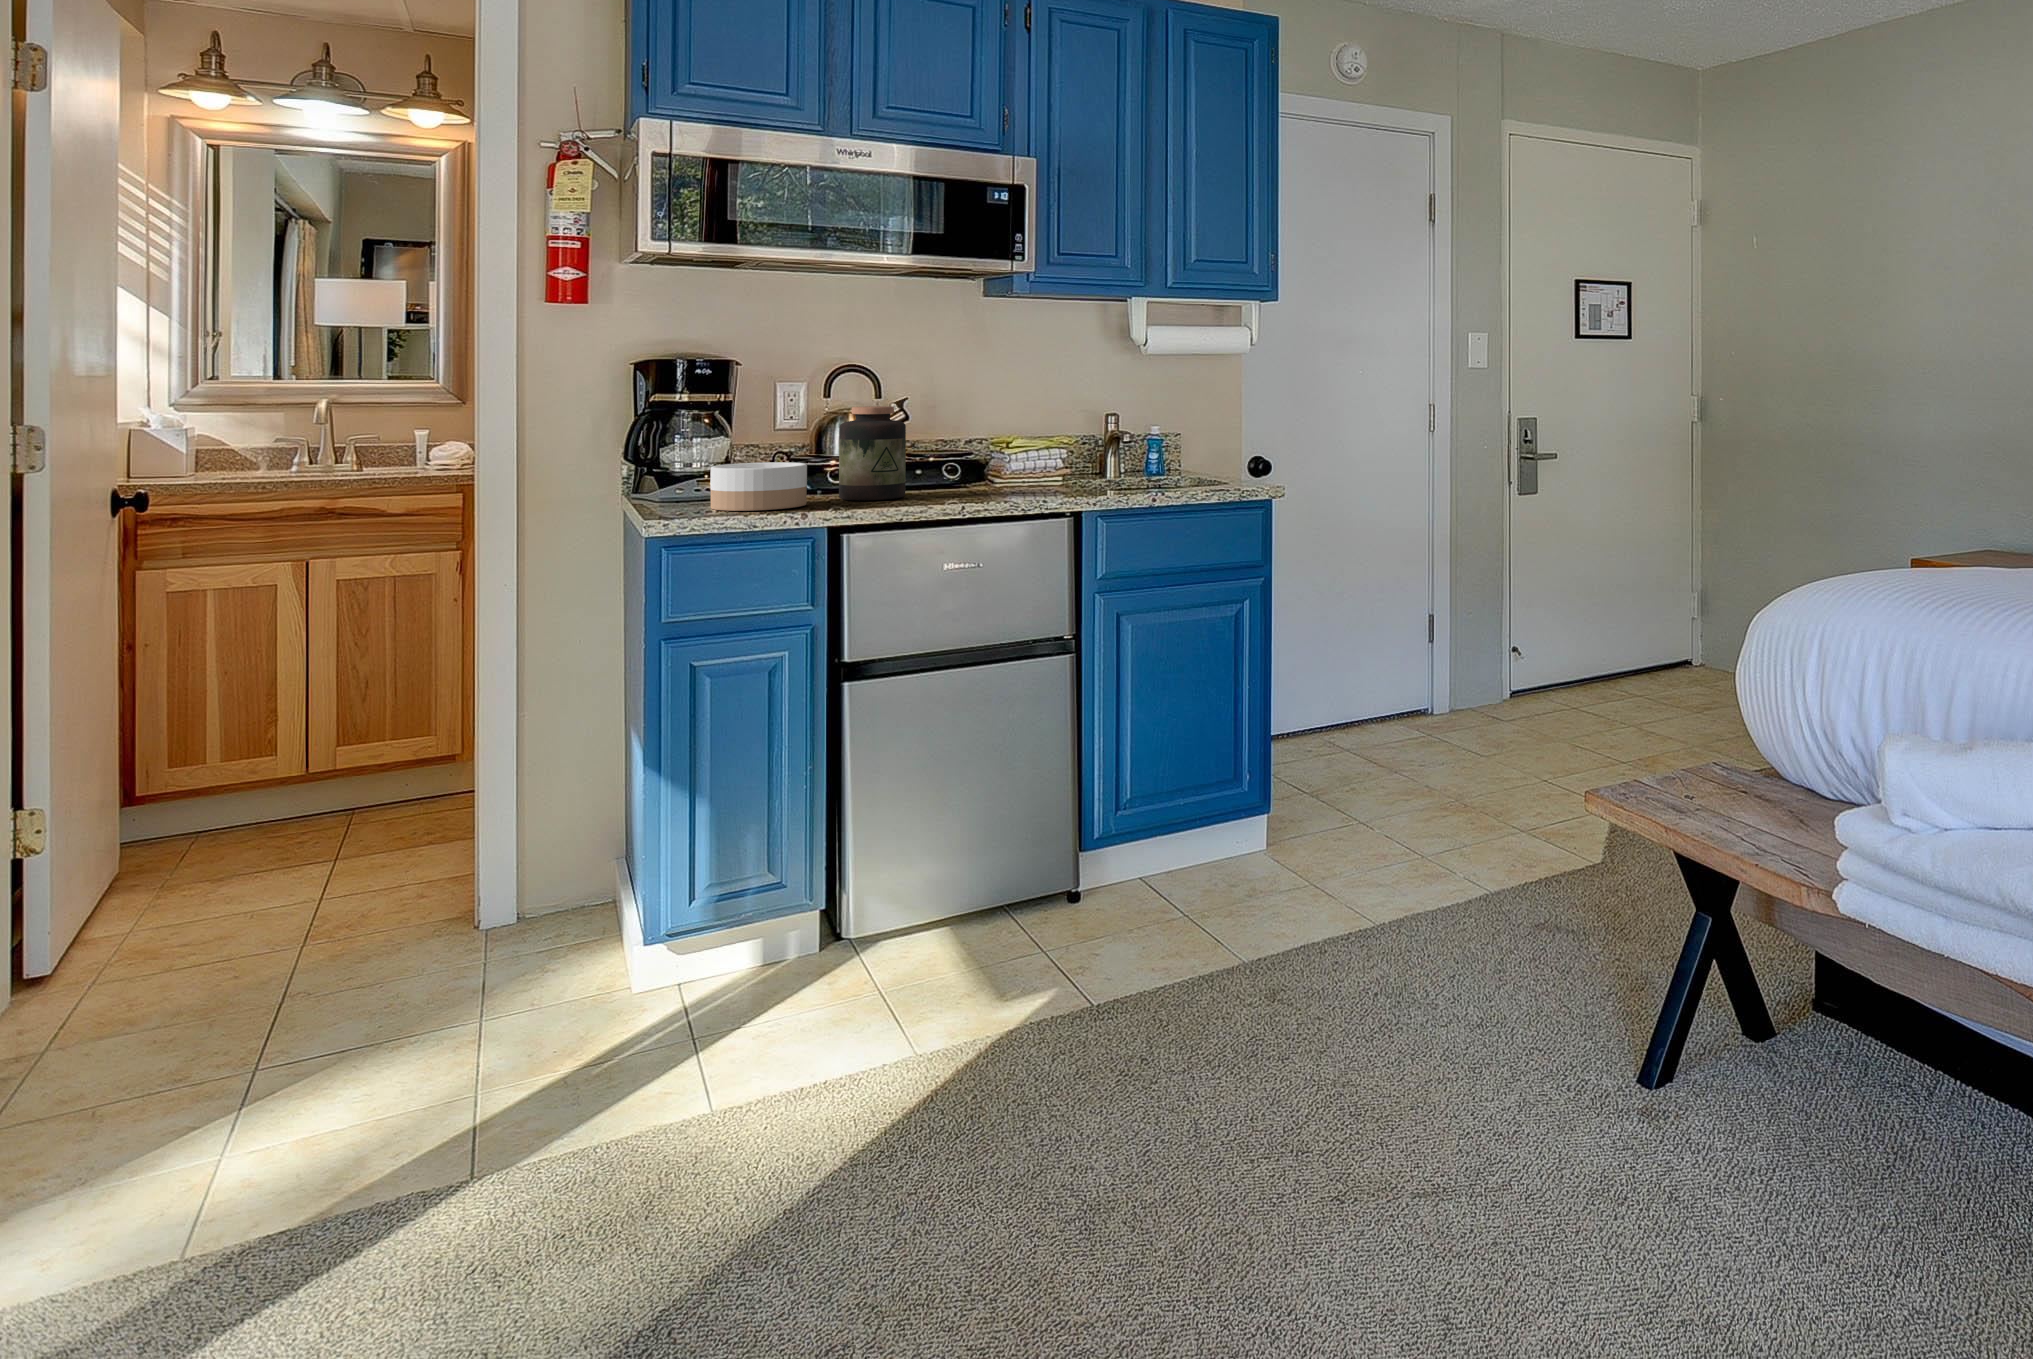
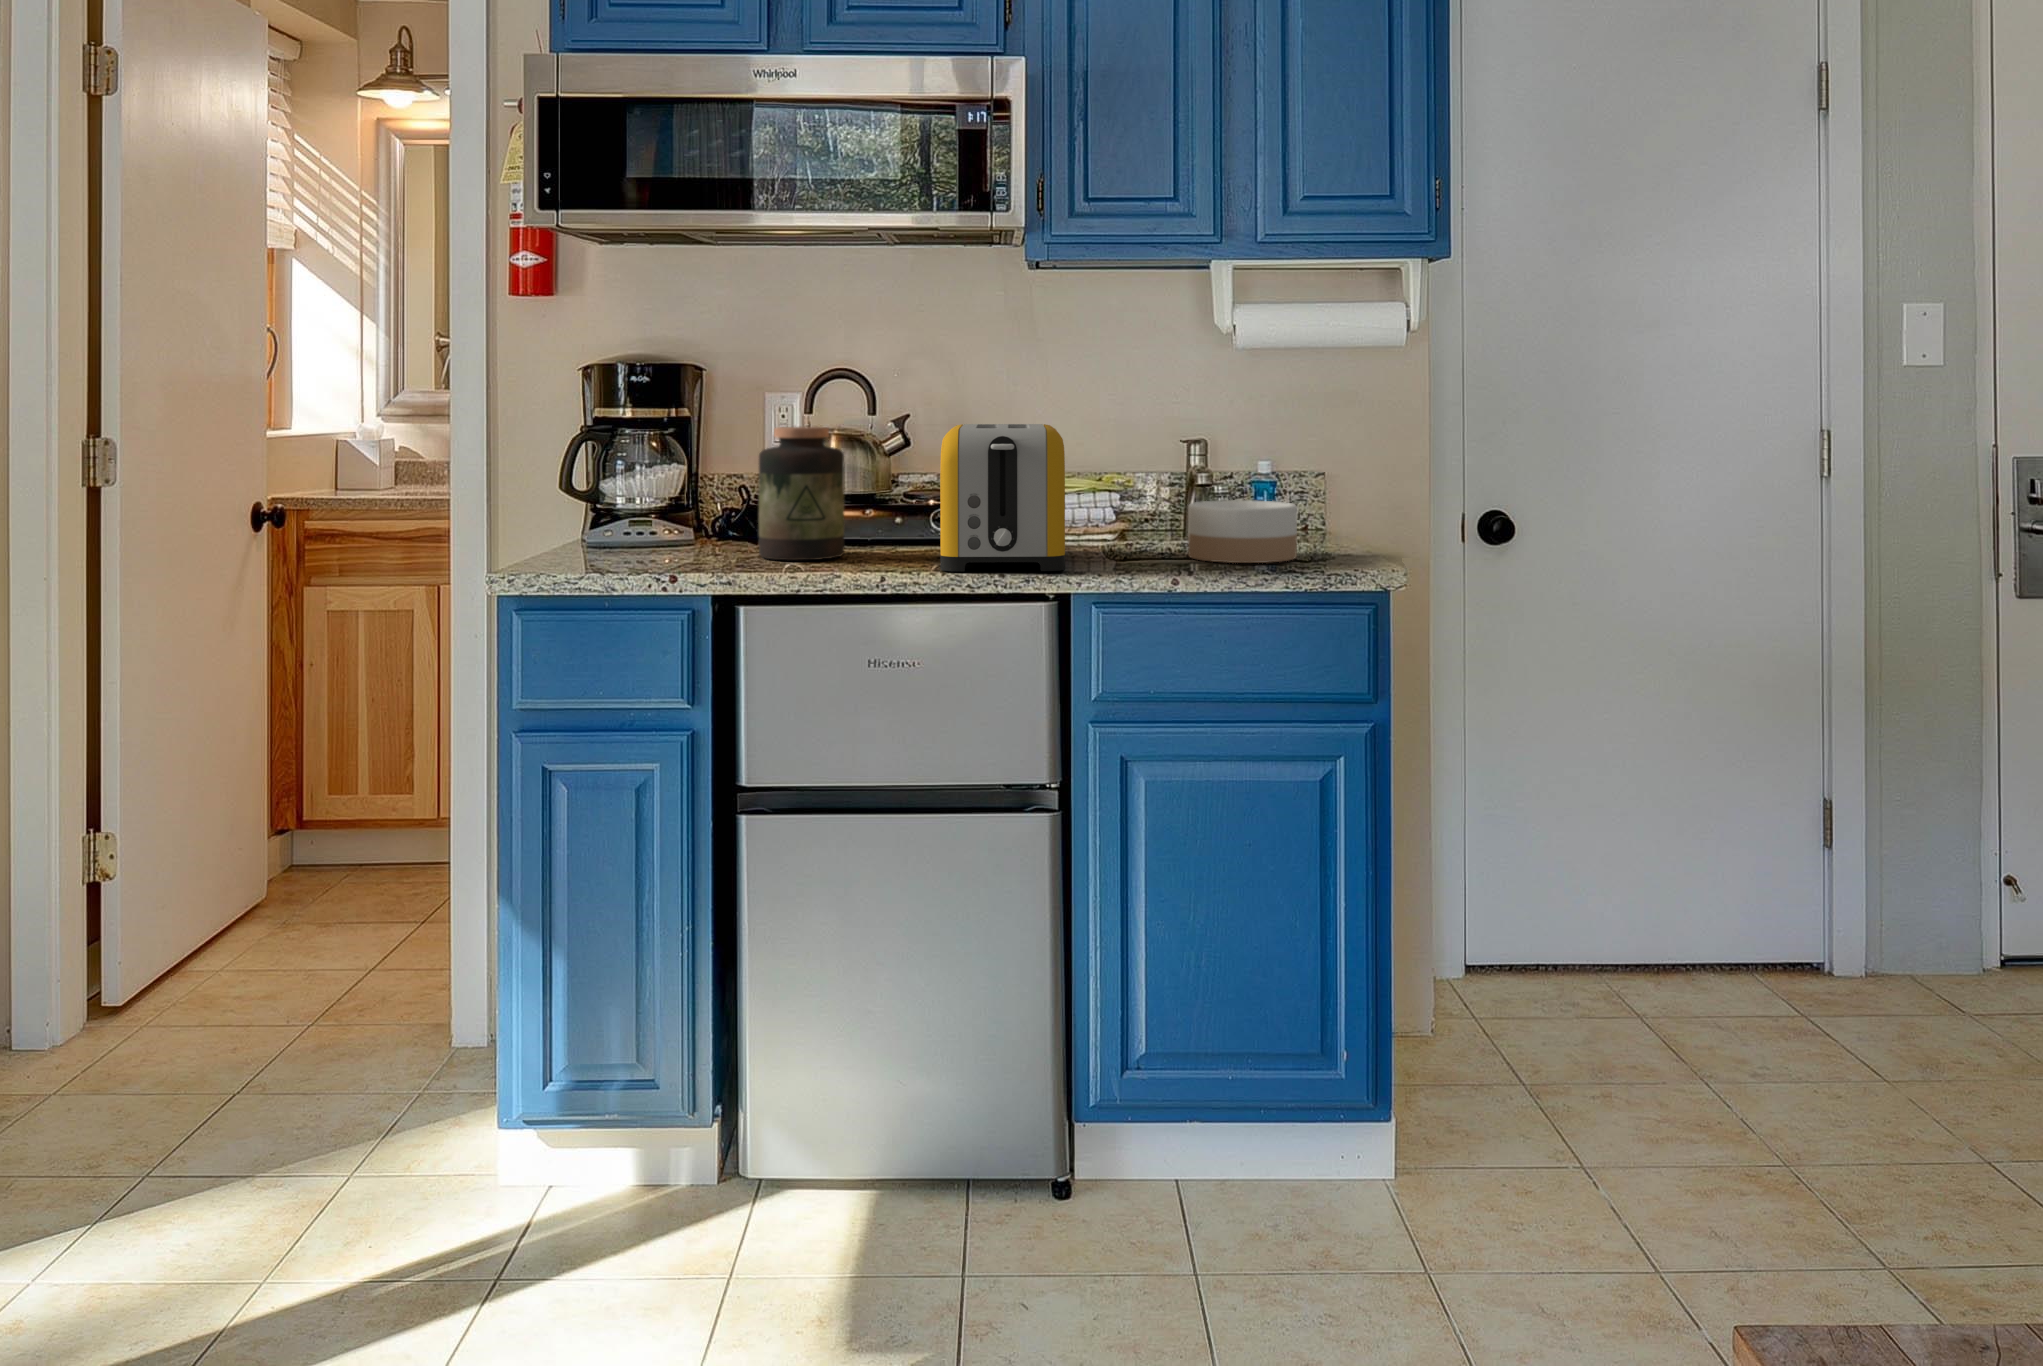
toaster: none [965,403,1078,500] -> present [940,424,1065,571]
bowl: present [710,462,807,511] -> present [1188,500,1297,563]

